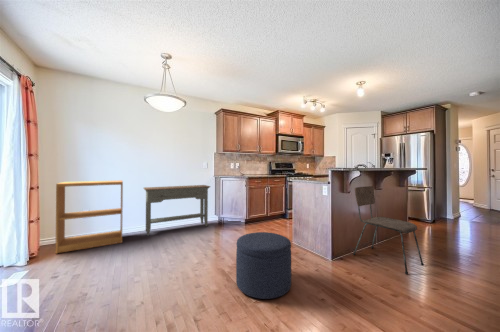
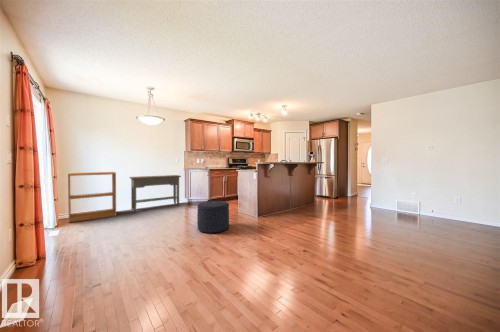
dining chair: present [353,186,423,274] -> none [272,174,308,221]

